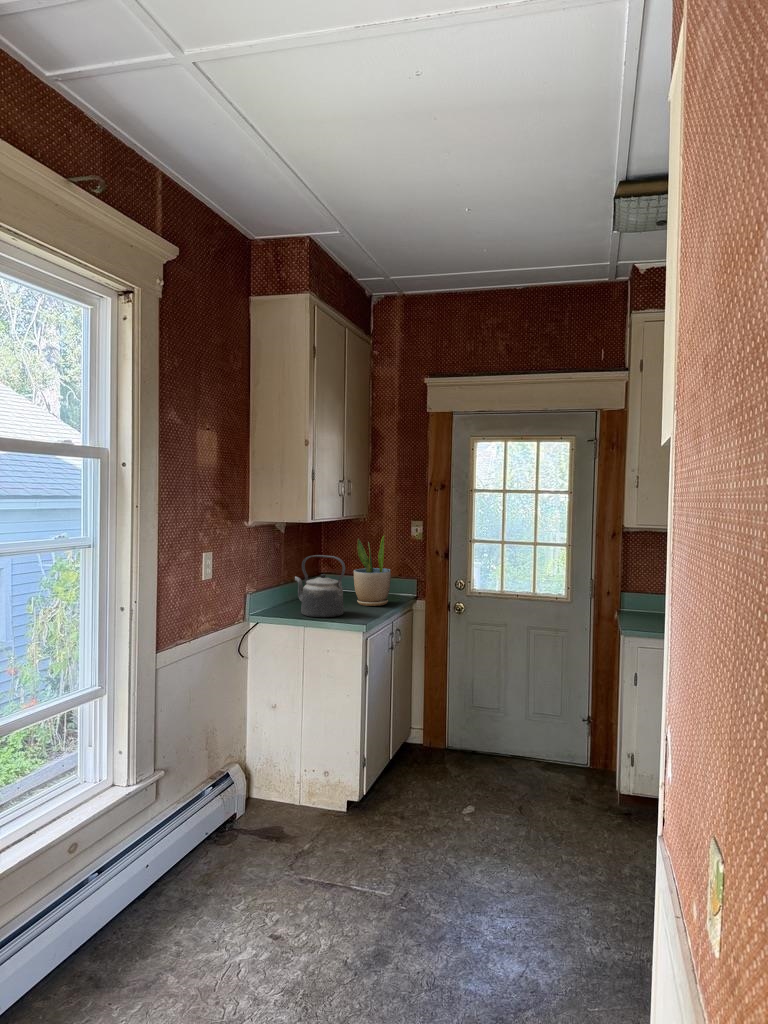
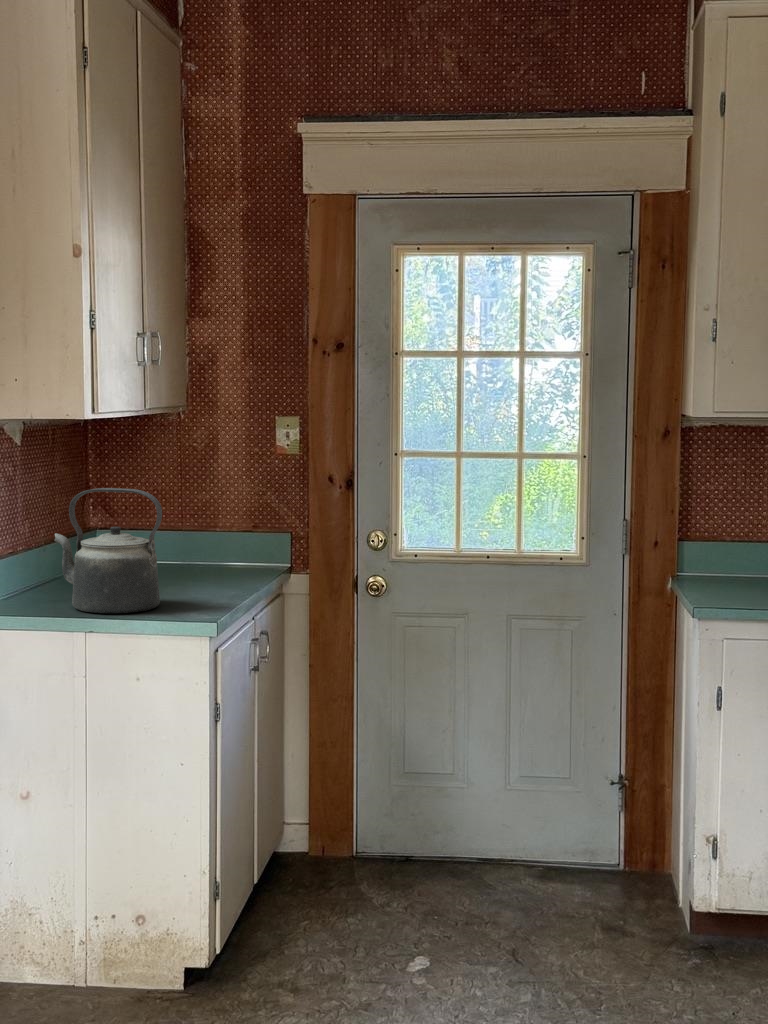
potted plant: present [354,536,391,606] -> none [168,444,243,587]

